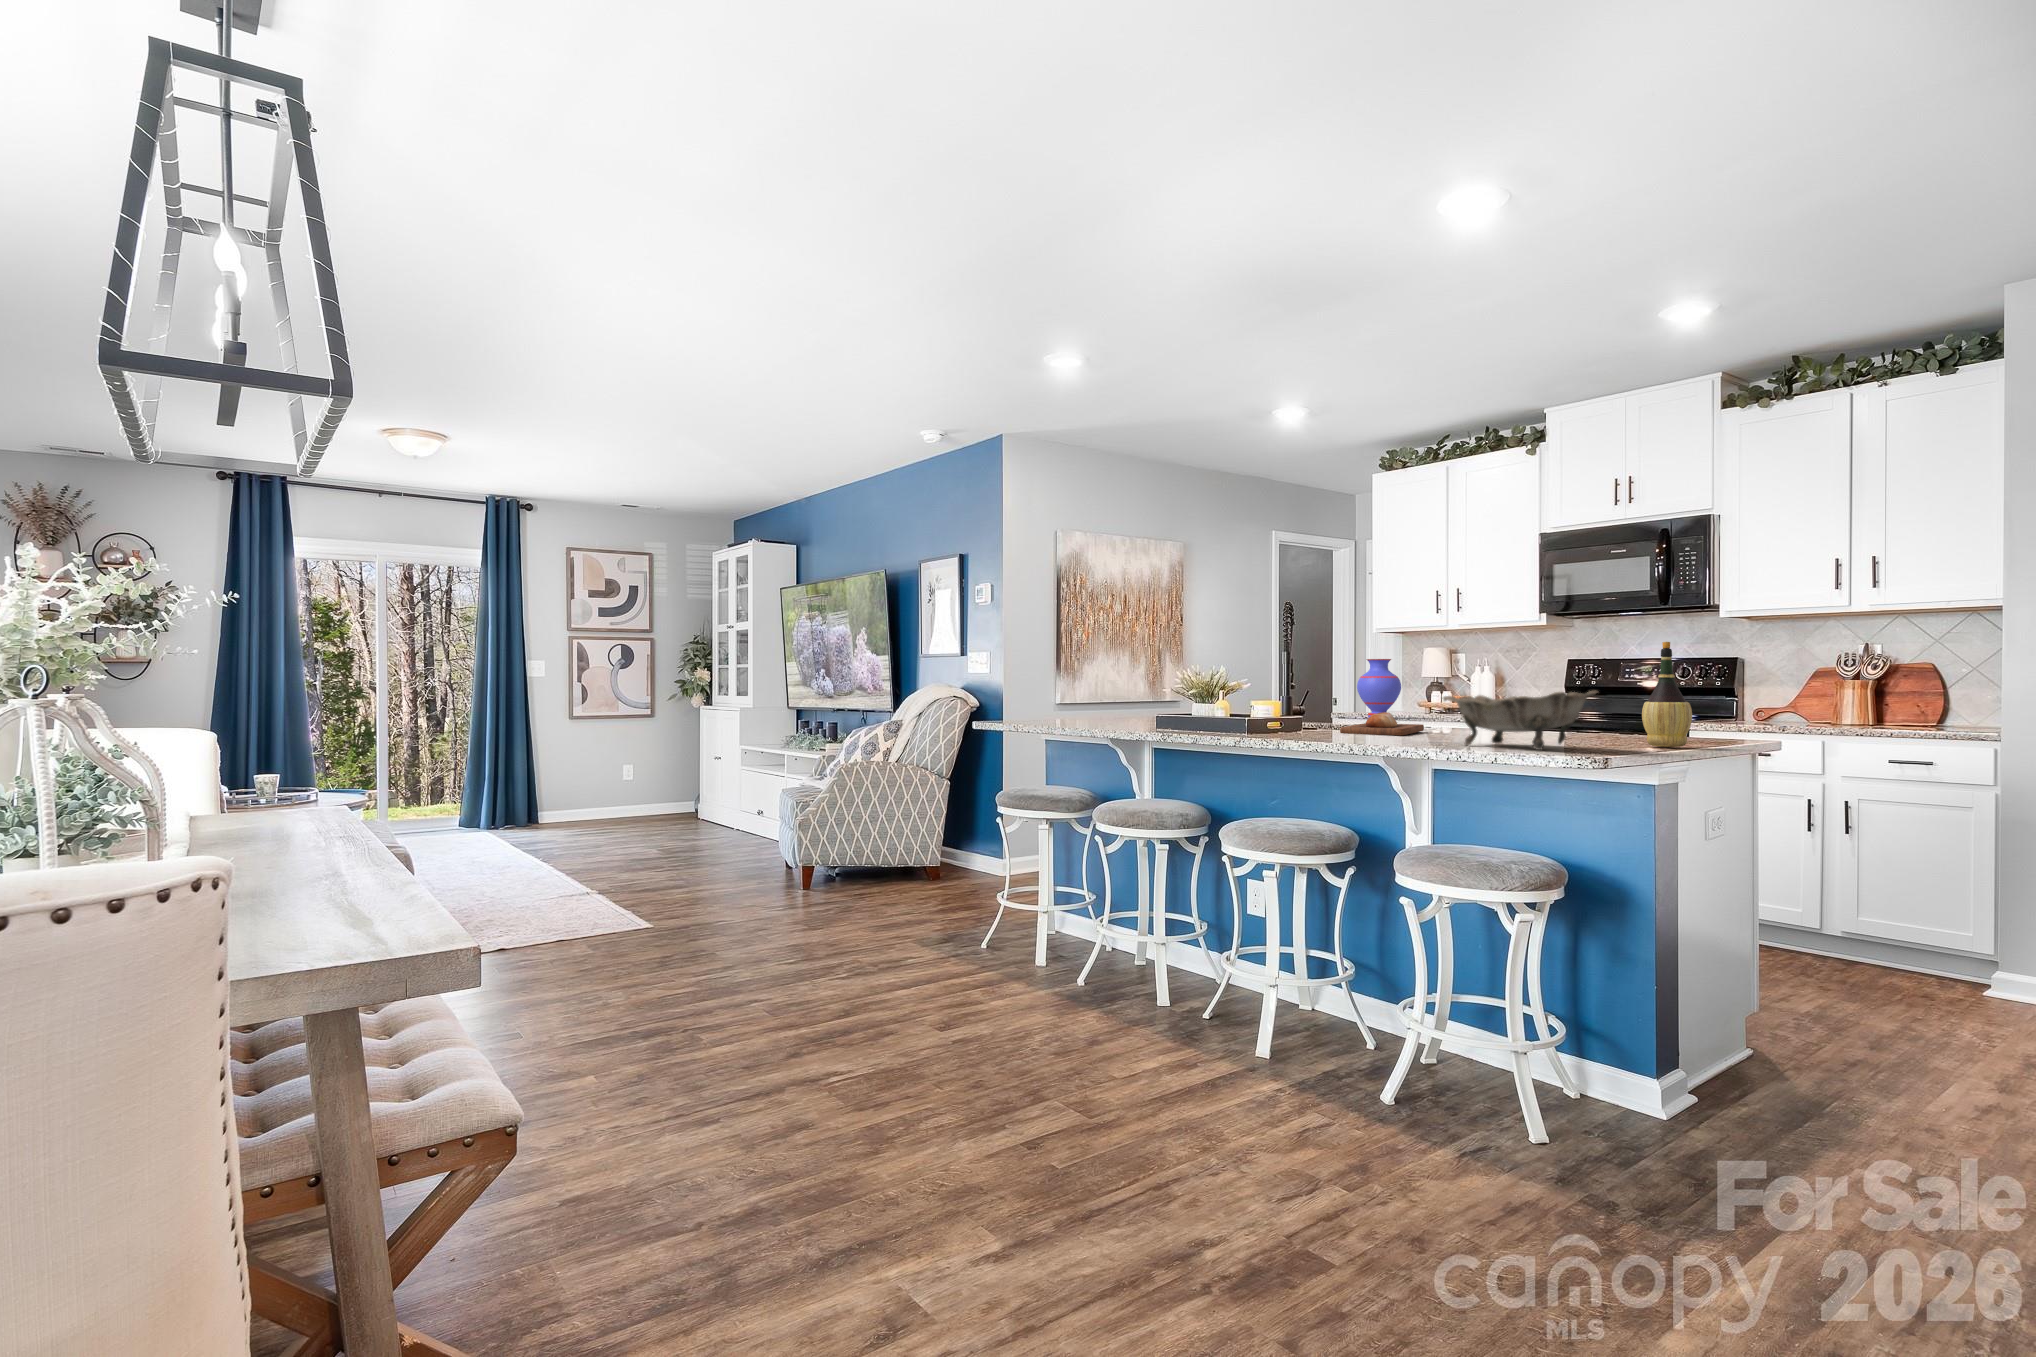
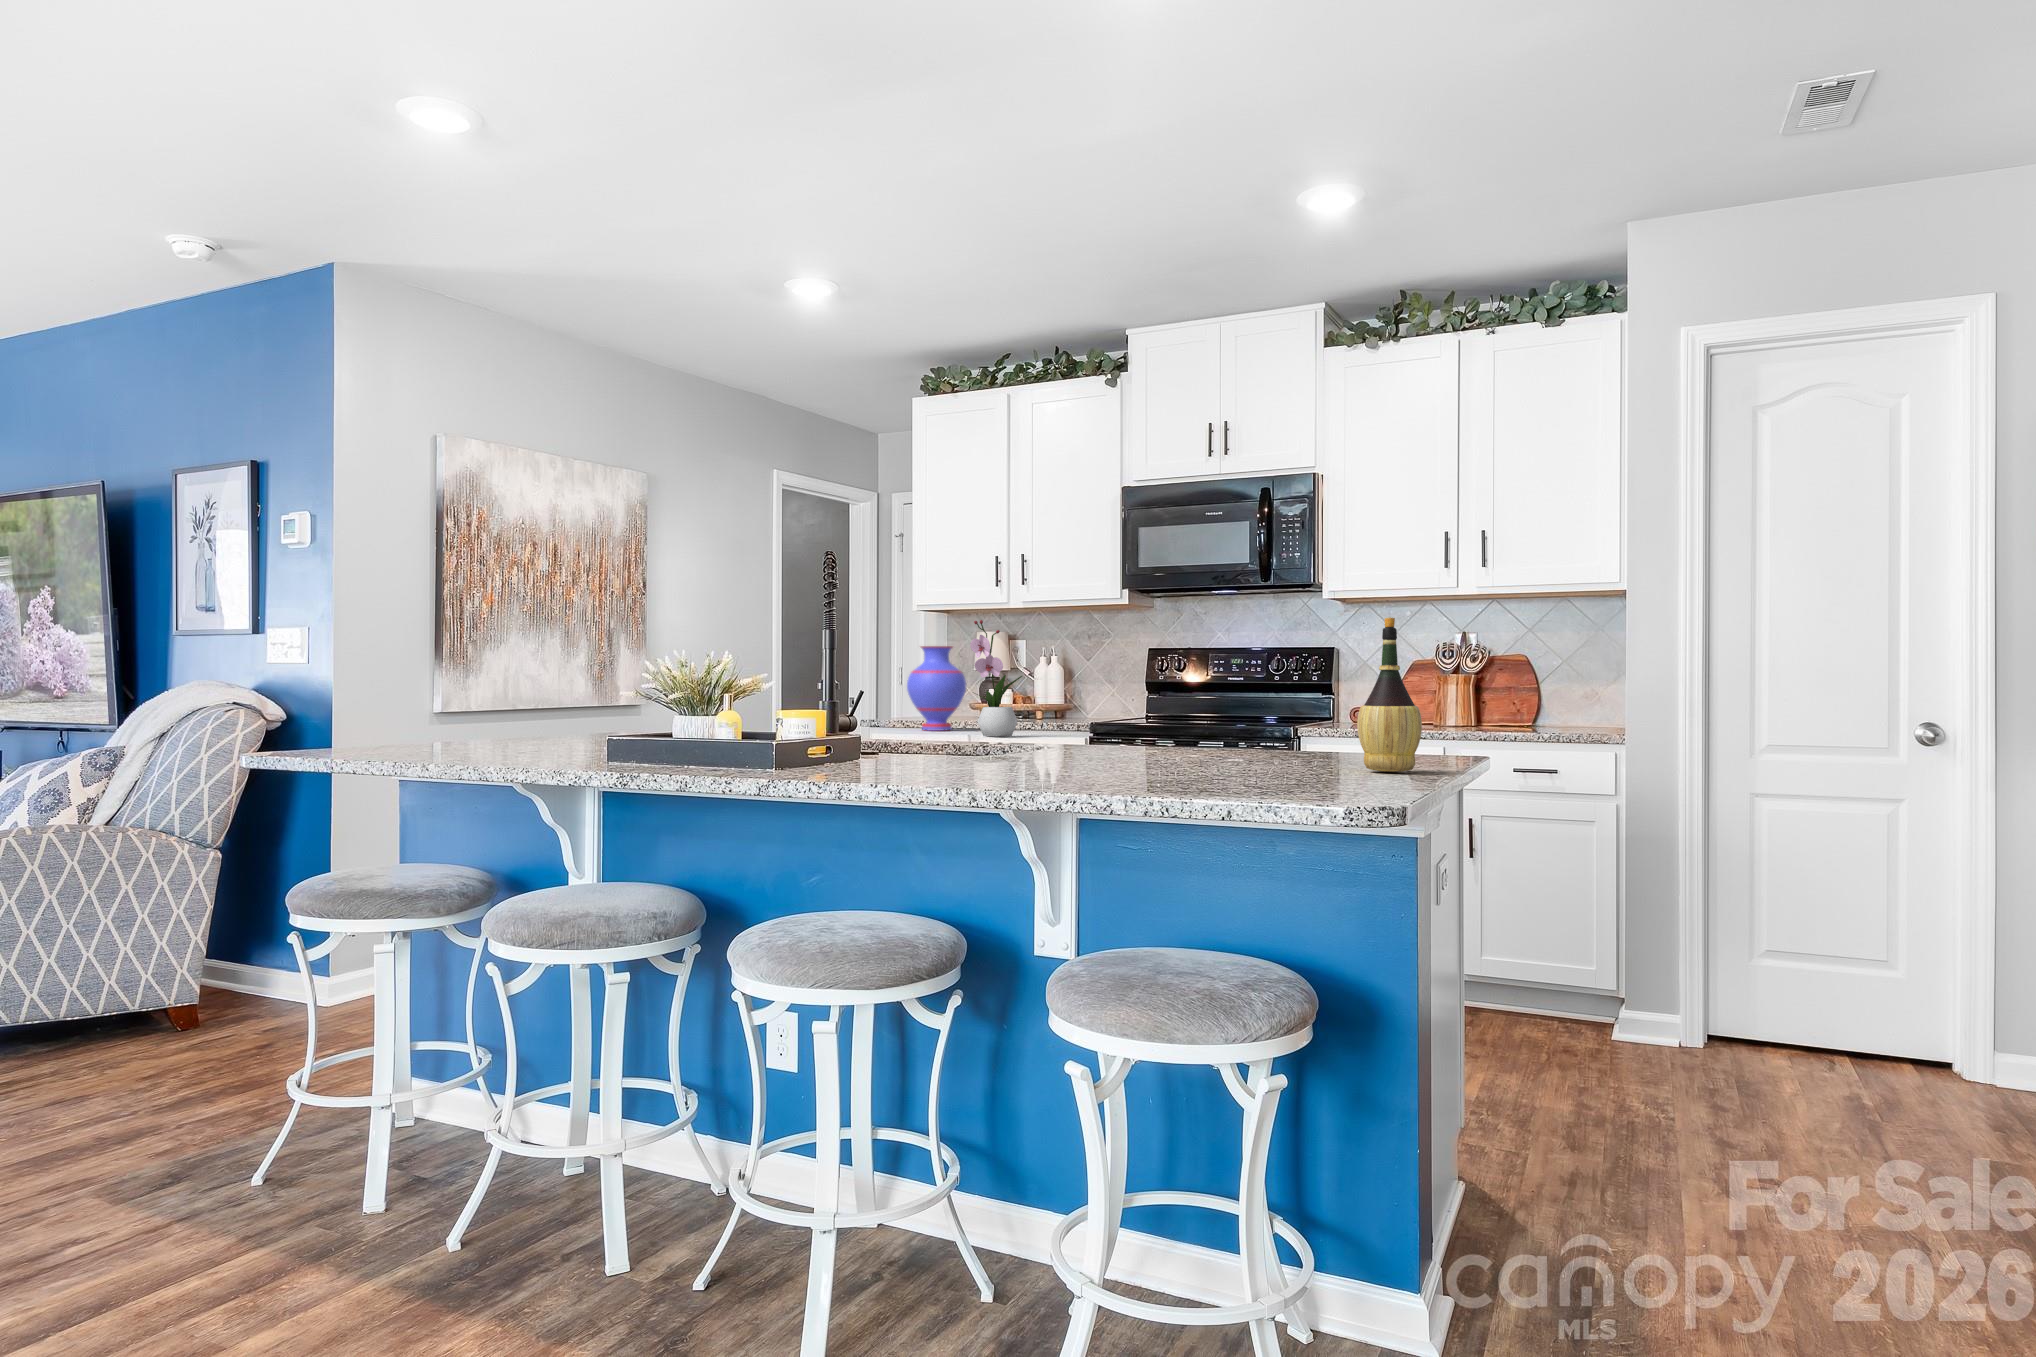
flower arrangement: none [1397,642,1437,722] -> present [970,620,1022,737]
decorative bowl: present [1443,690,1597,750] -> none [1112,689,1349,788]
bread loaf: present [1340,712,1424,735] -> none [926,725,1039,764]

